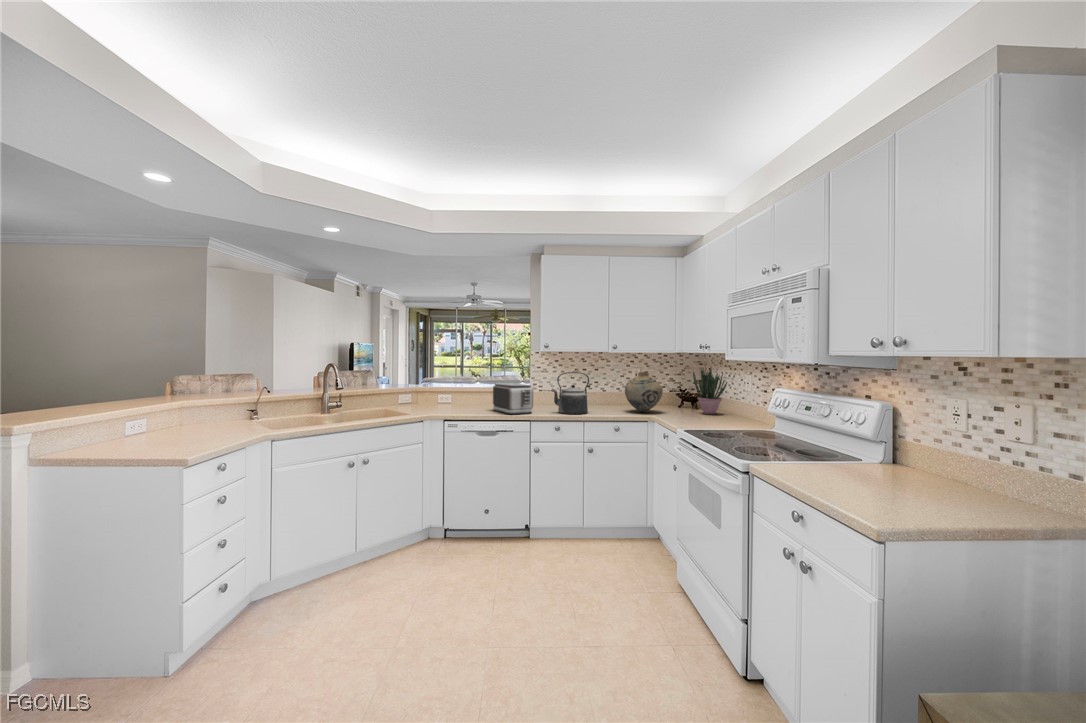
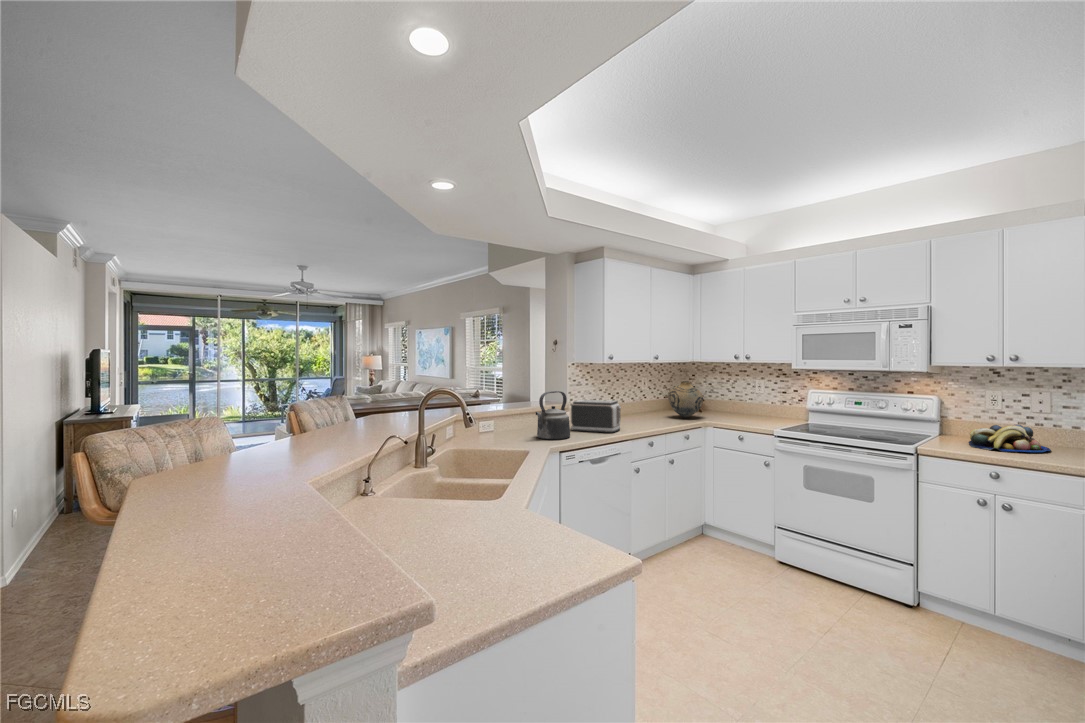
potted plant: present [693,368,727,414] -> none [719,373,744,414]
kettle: present [552,372,589,414] -> present [536,391,570,439]
fruit bowl: none [834,452,974,507] -> present [969,425,1051,452]

